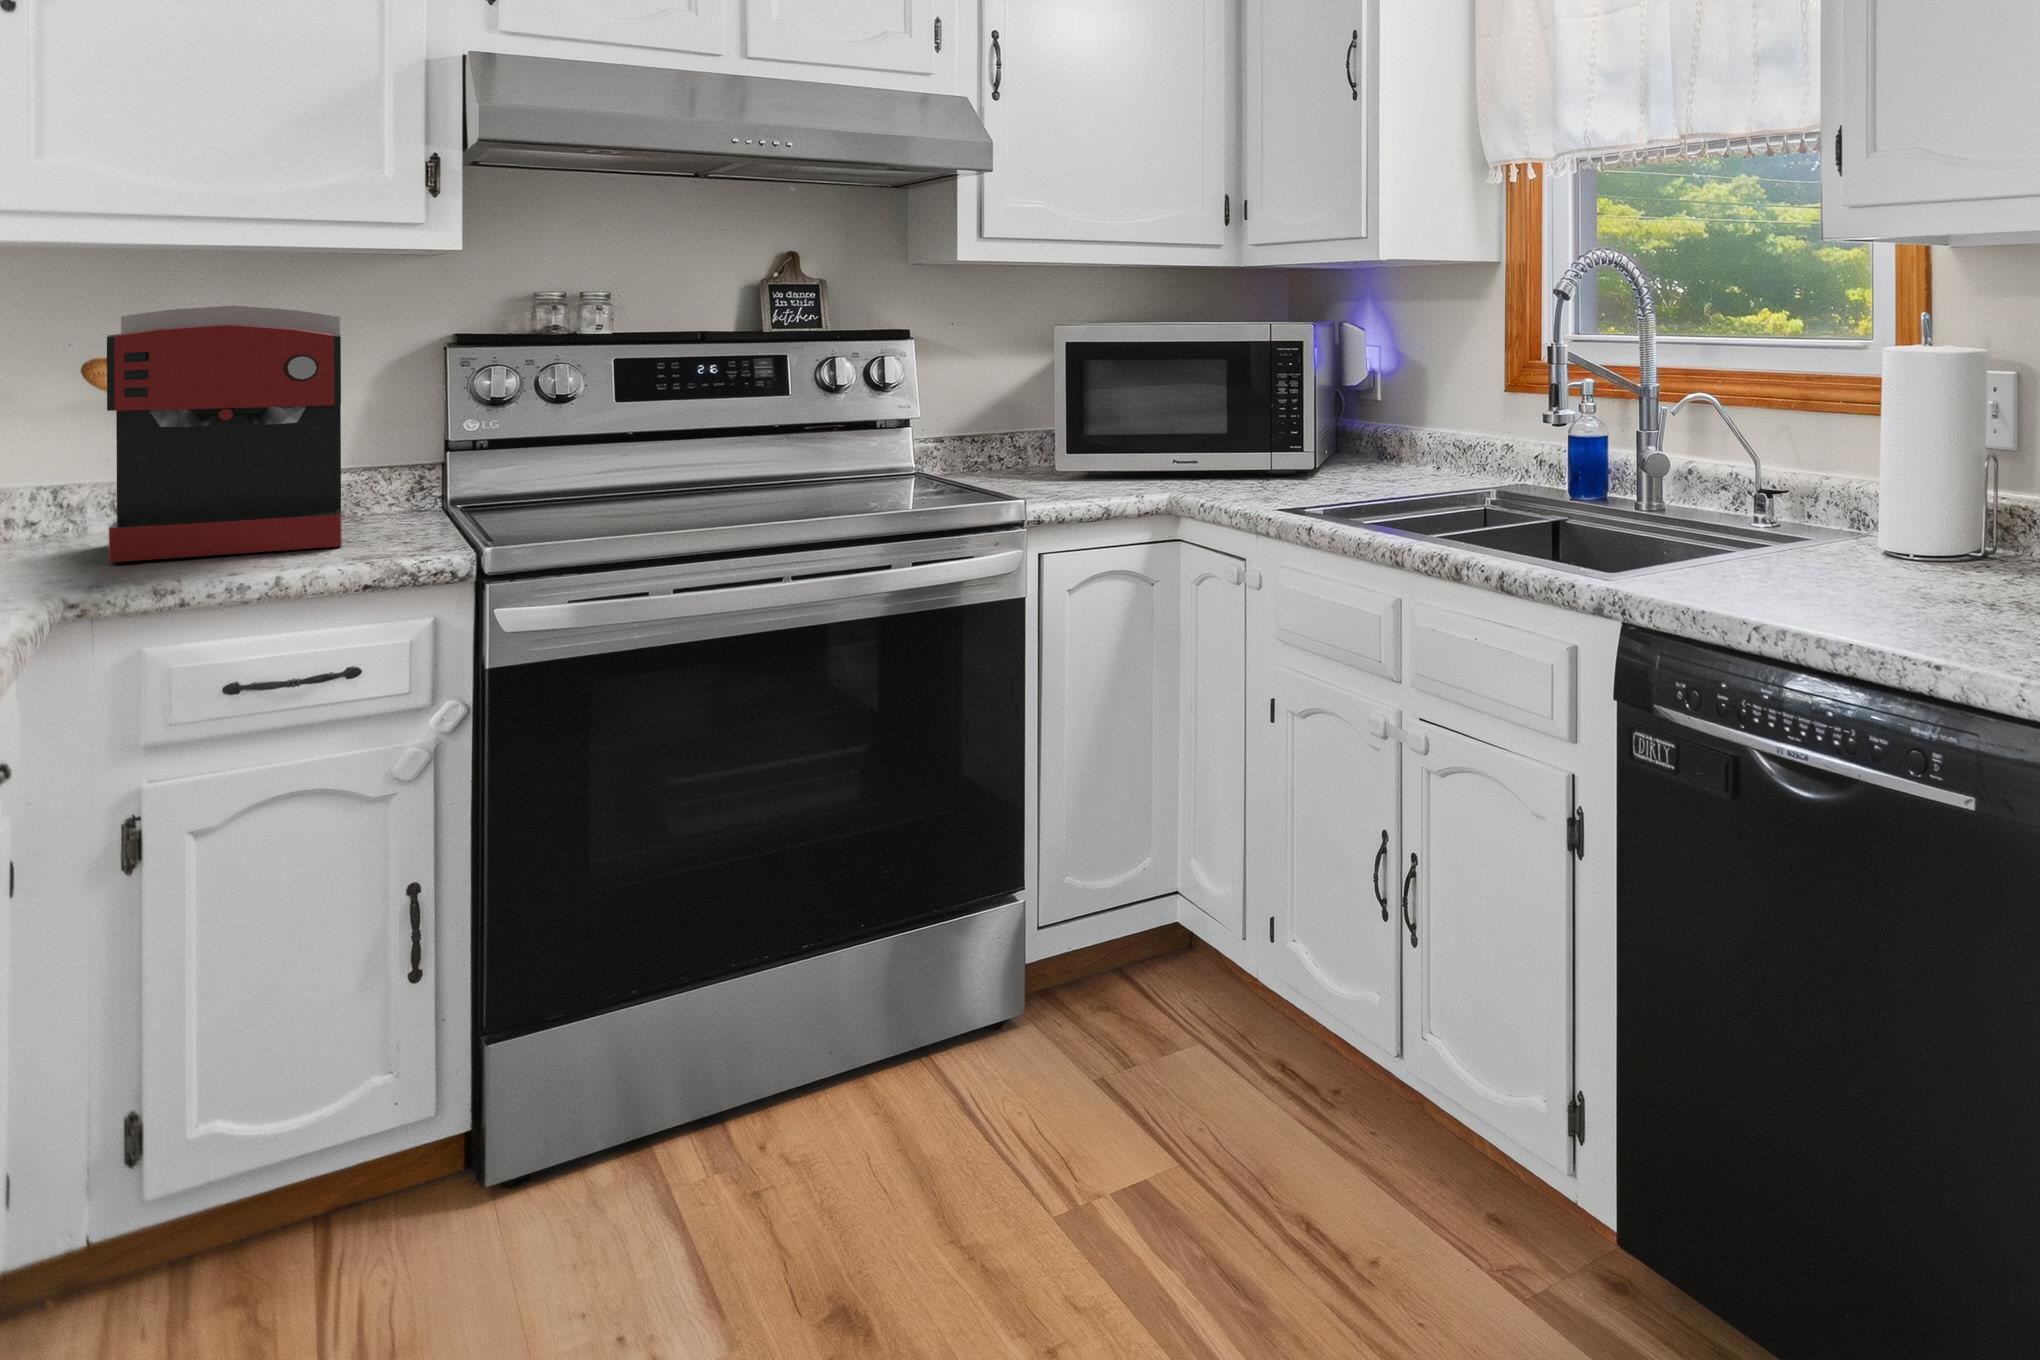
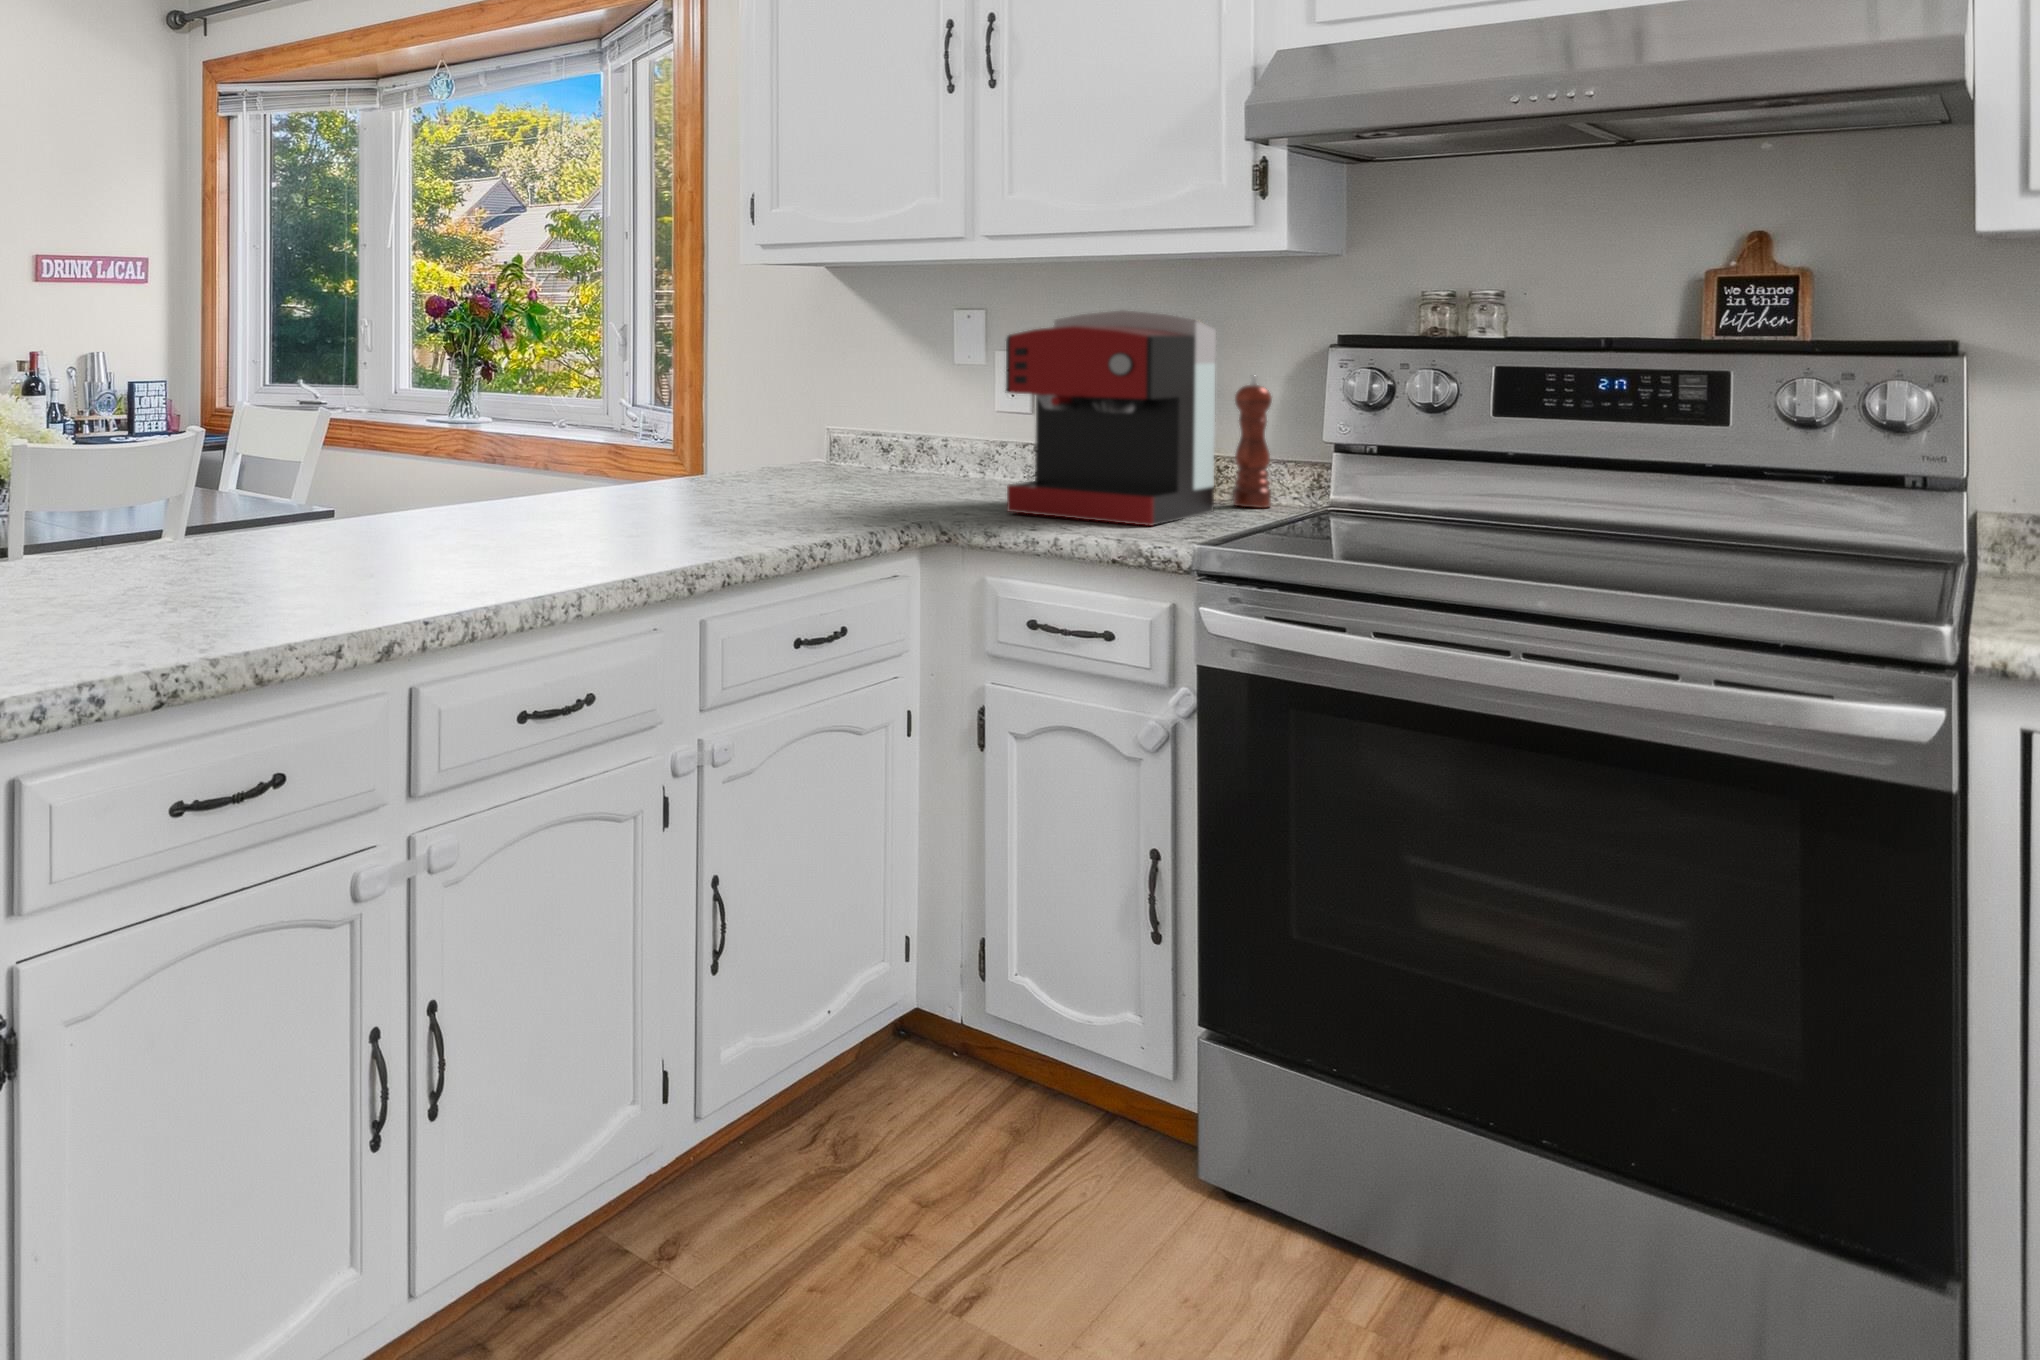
pepper mill: none [338,377,384,518] -> present [1233,376,1272,508]

